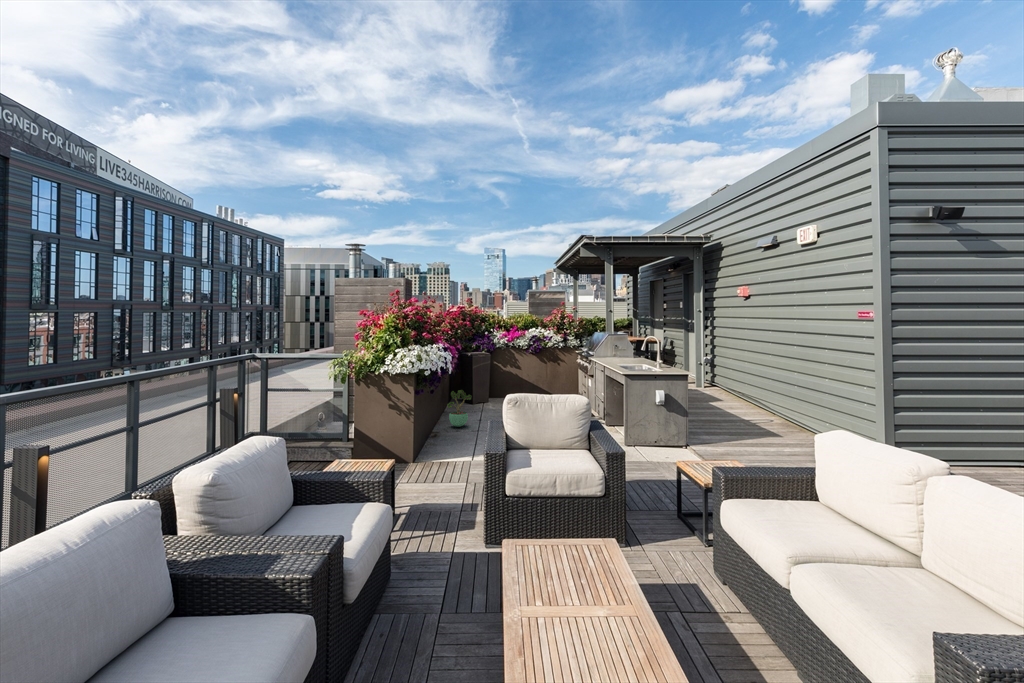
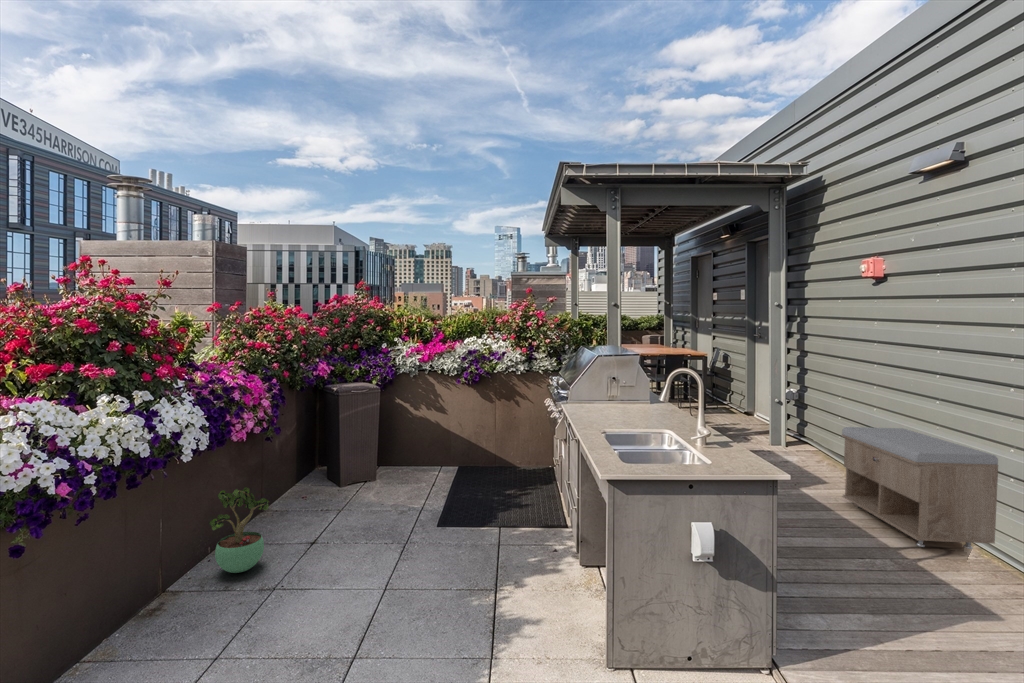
storage bench: none [724,370,784,418] -> present [842,427,998,549]

